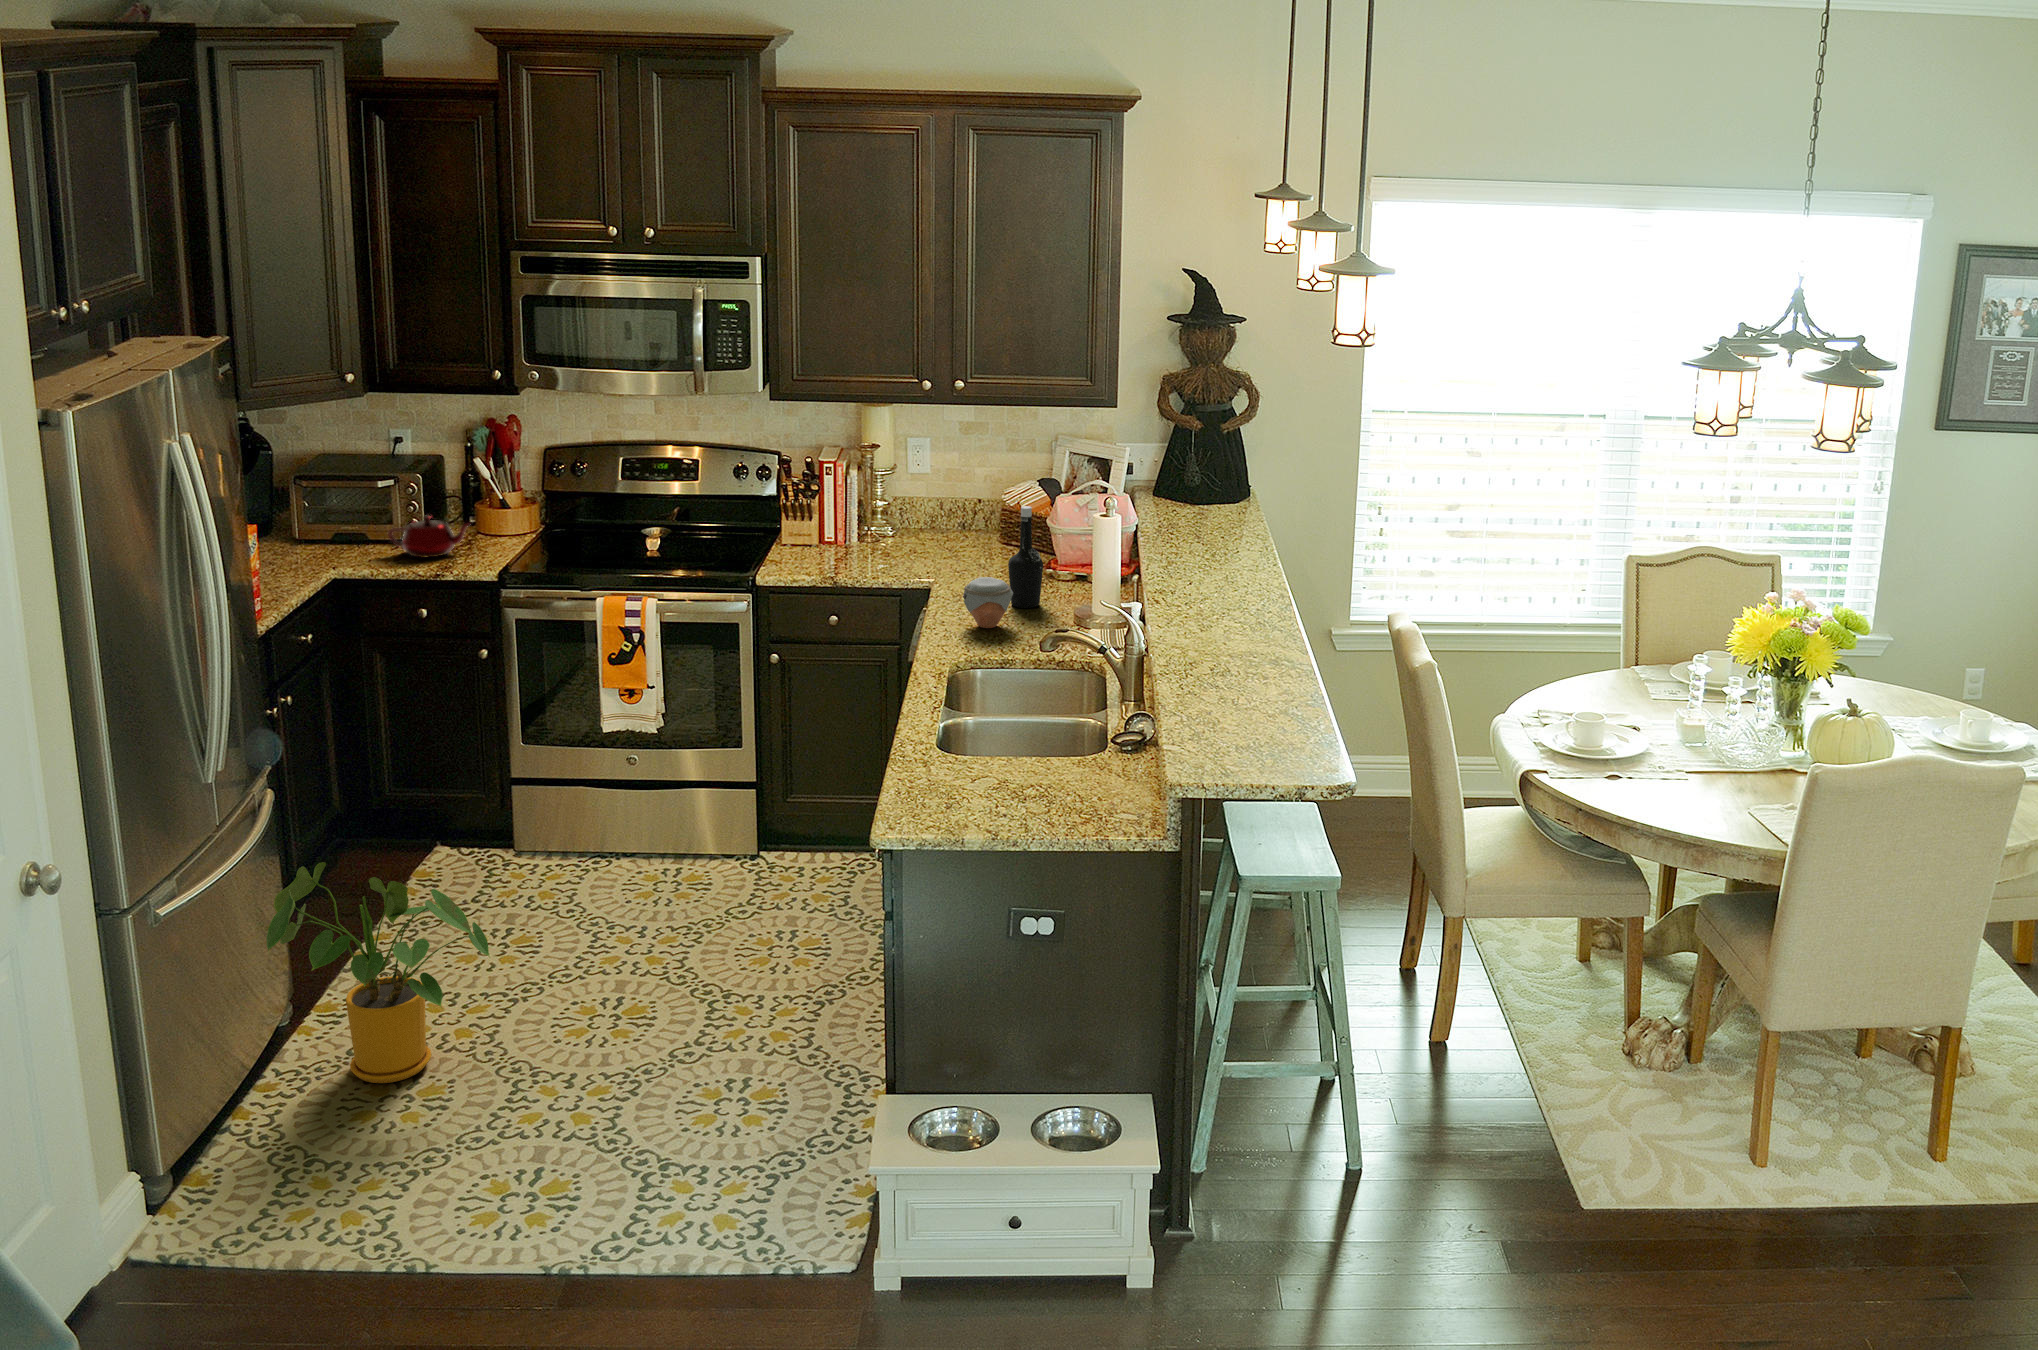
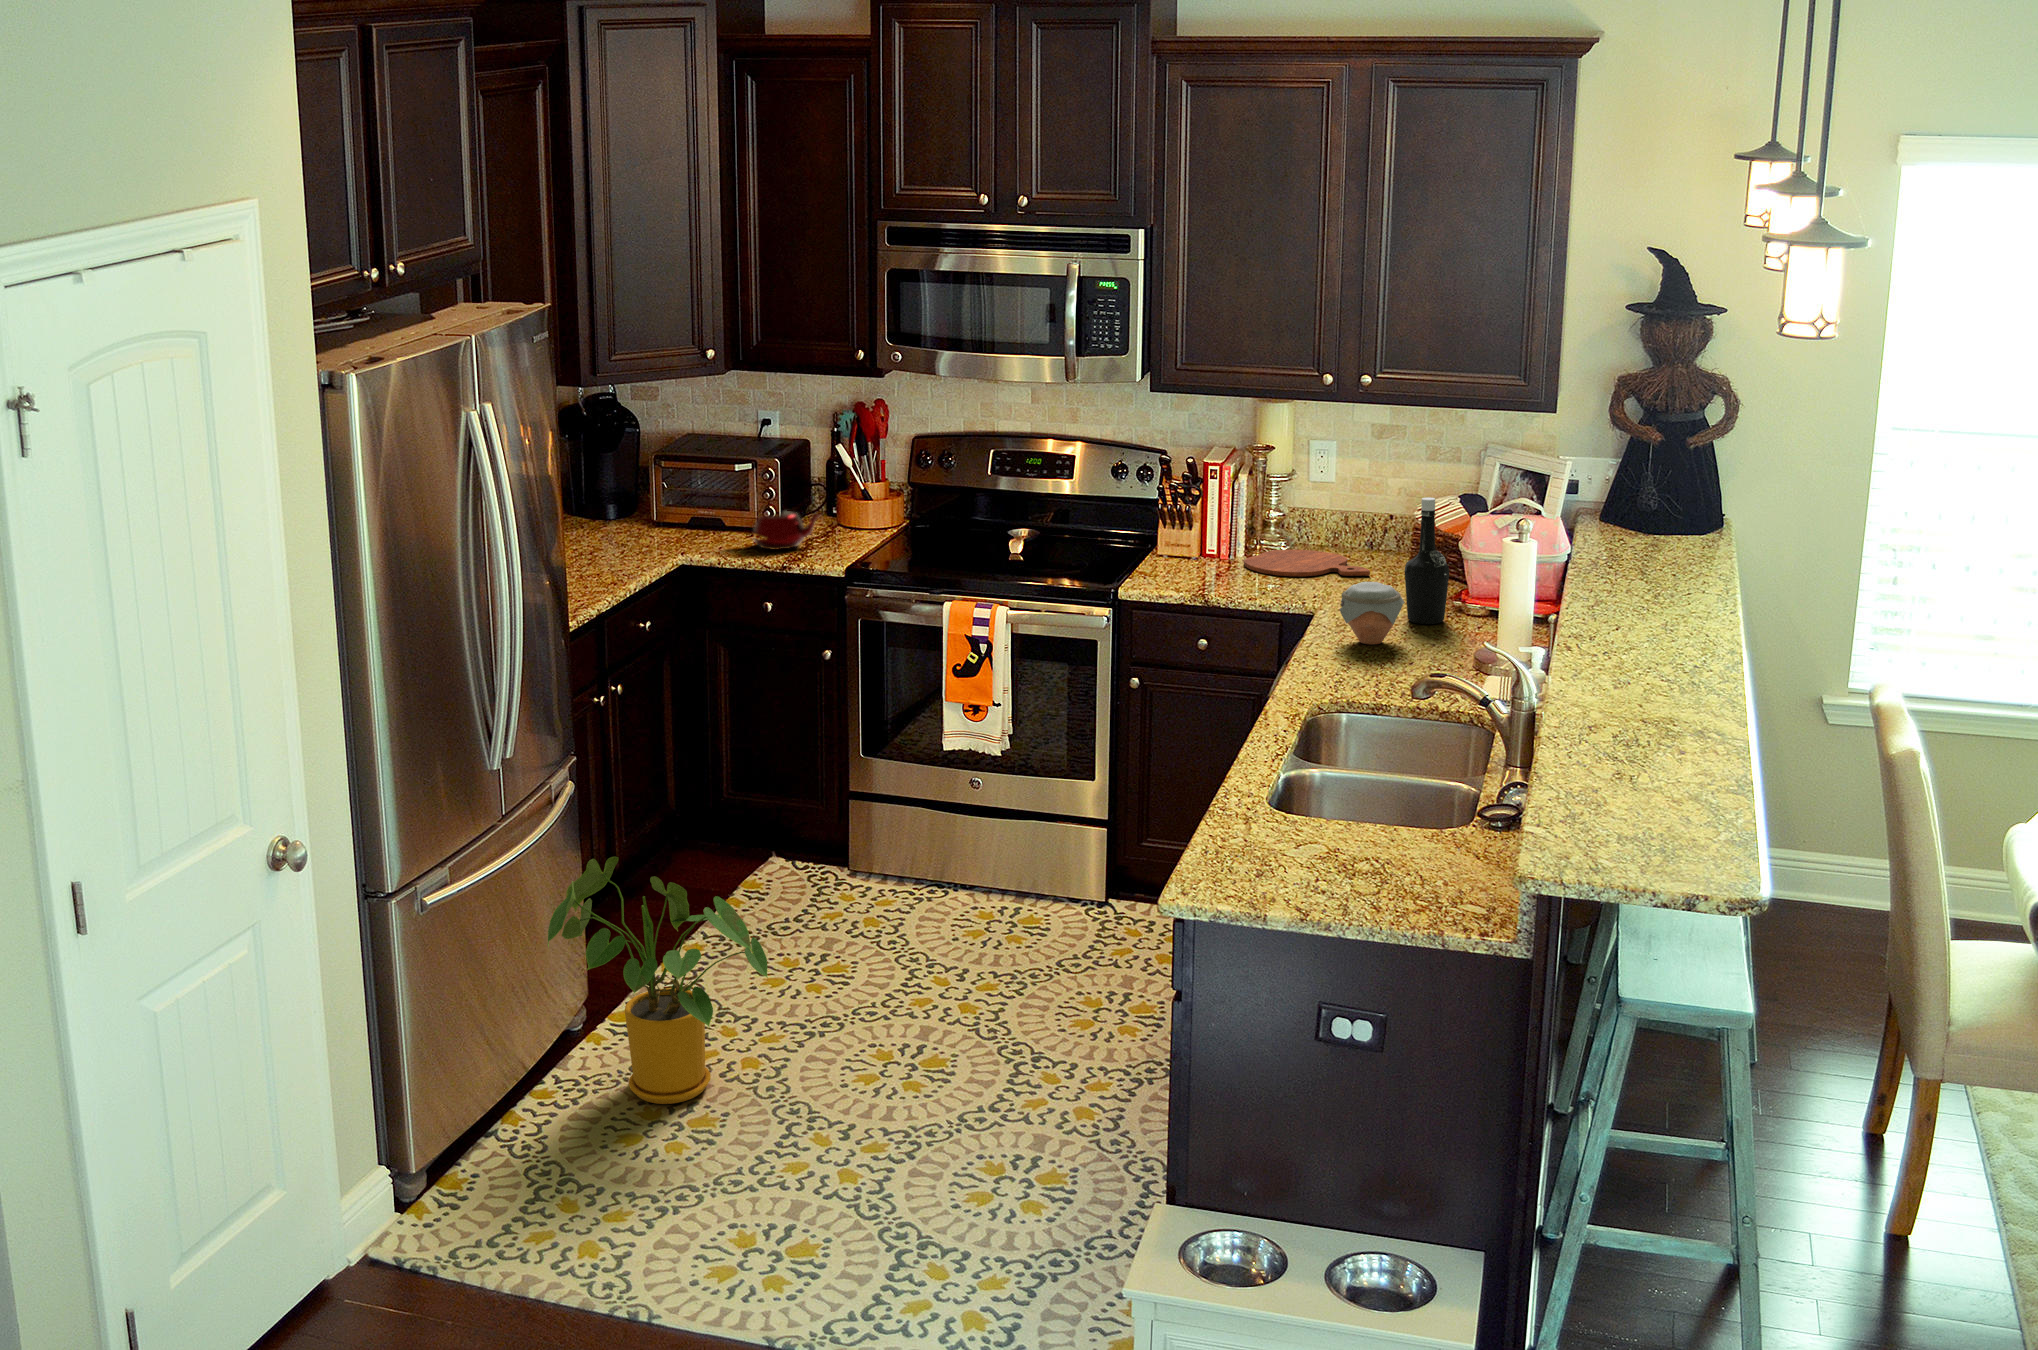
cutting board: none [866,544,971,569] -> present [1244,550,1370,576]

